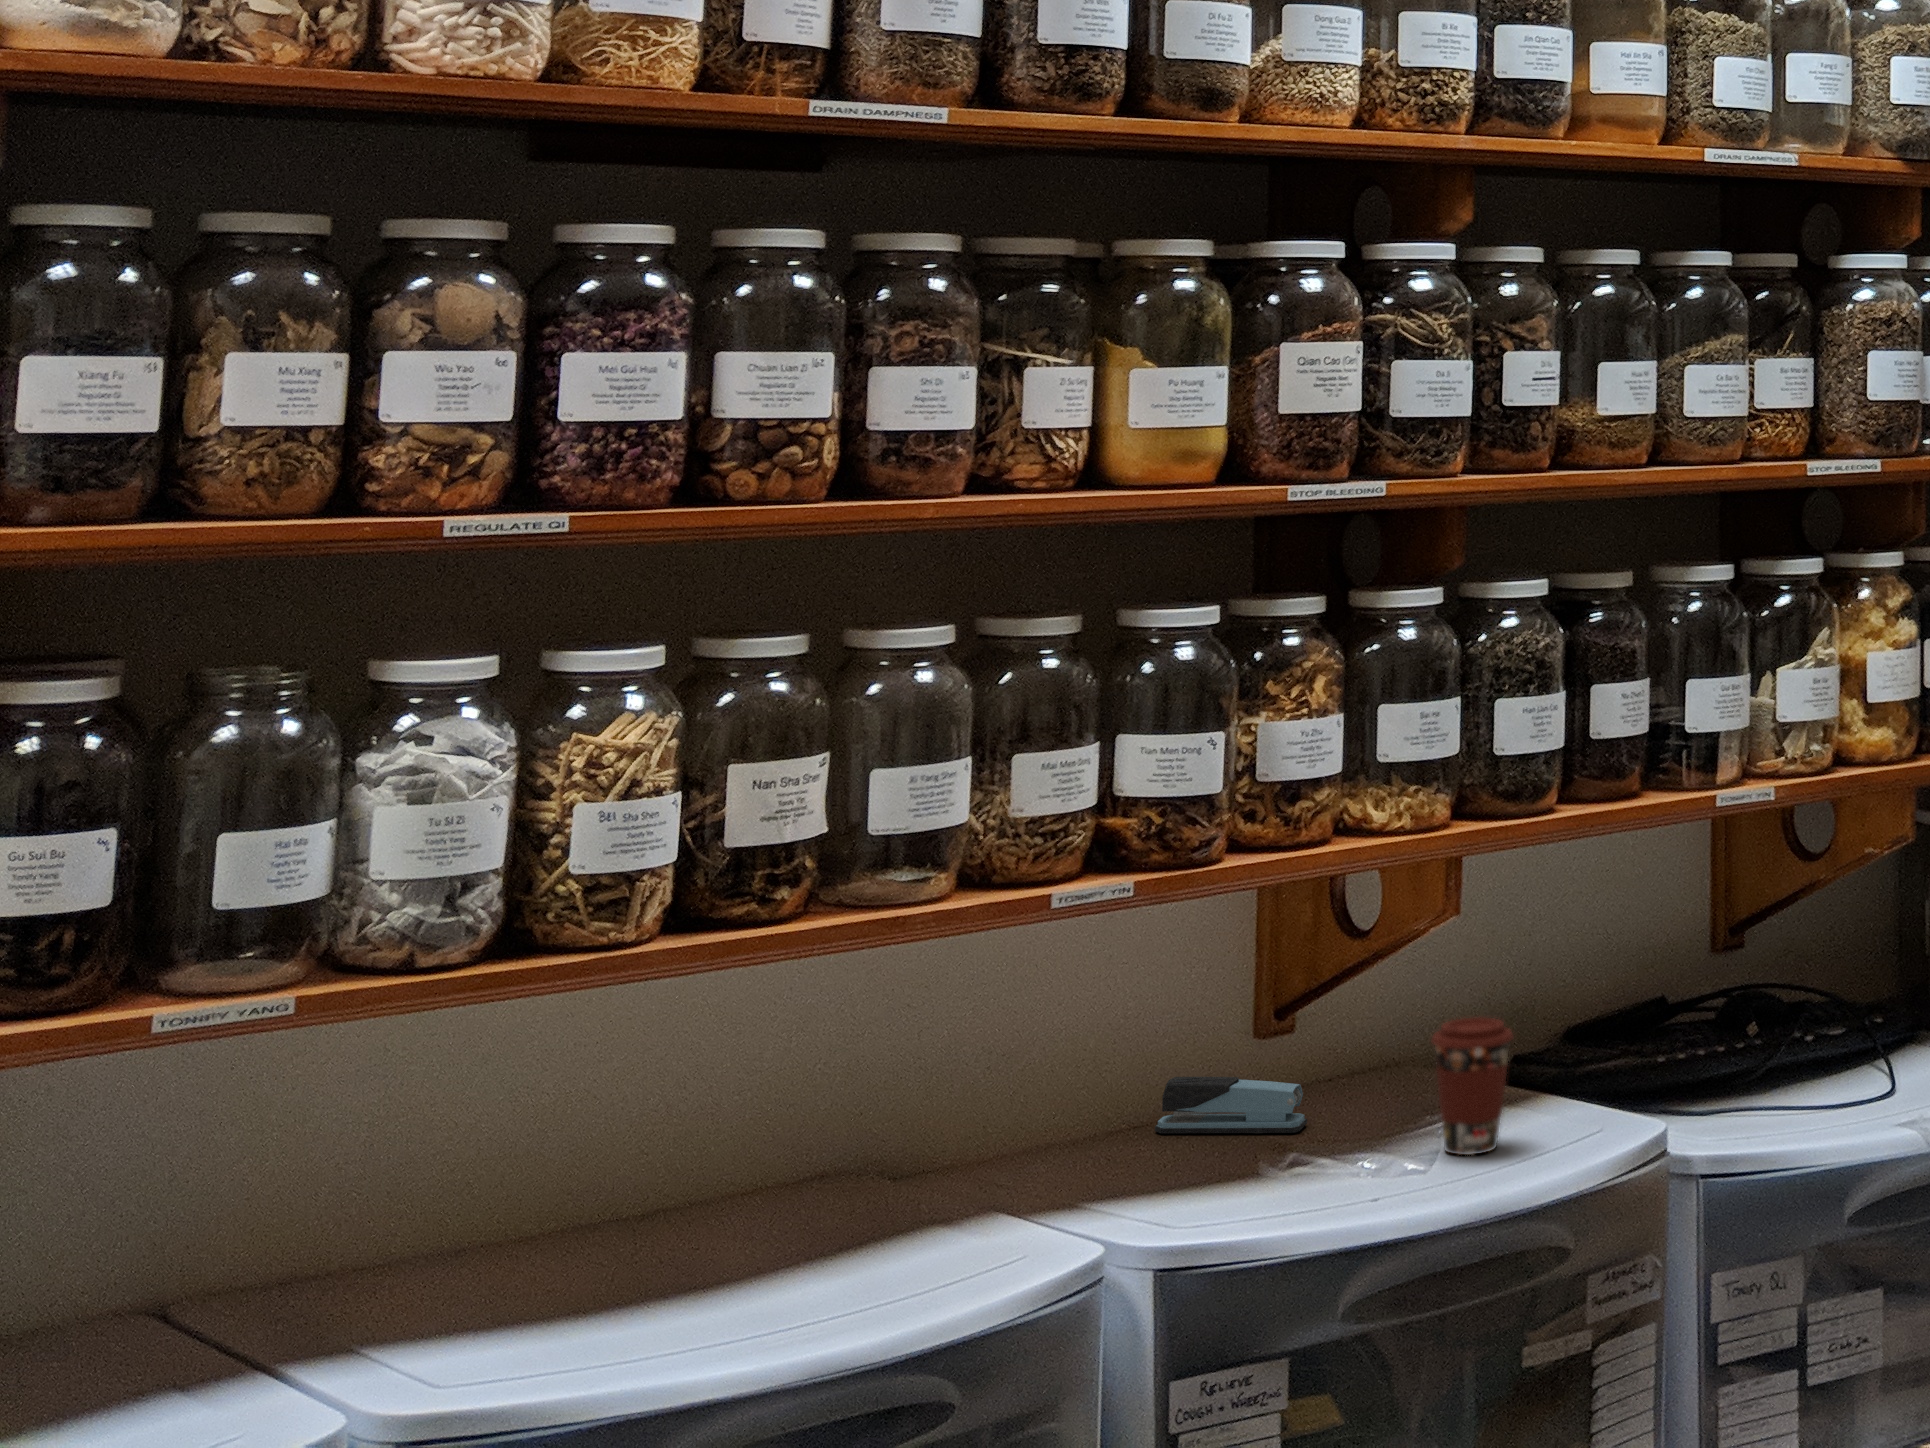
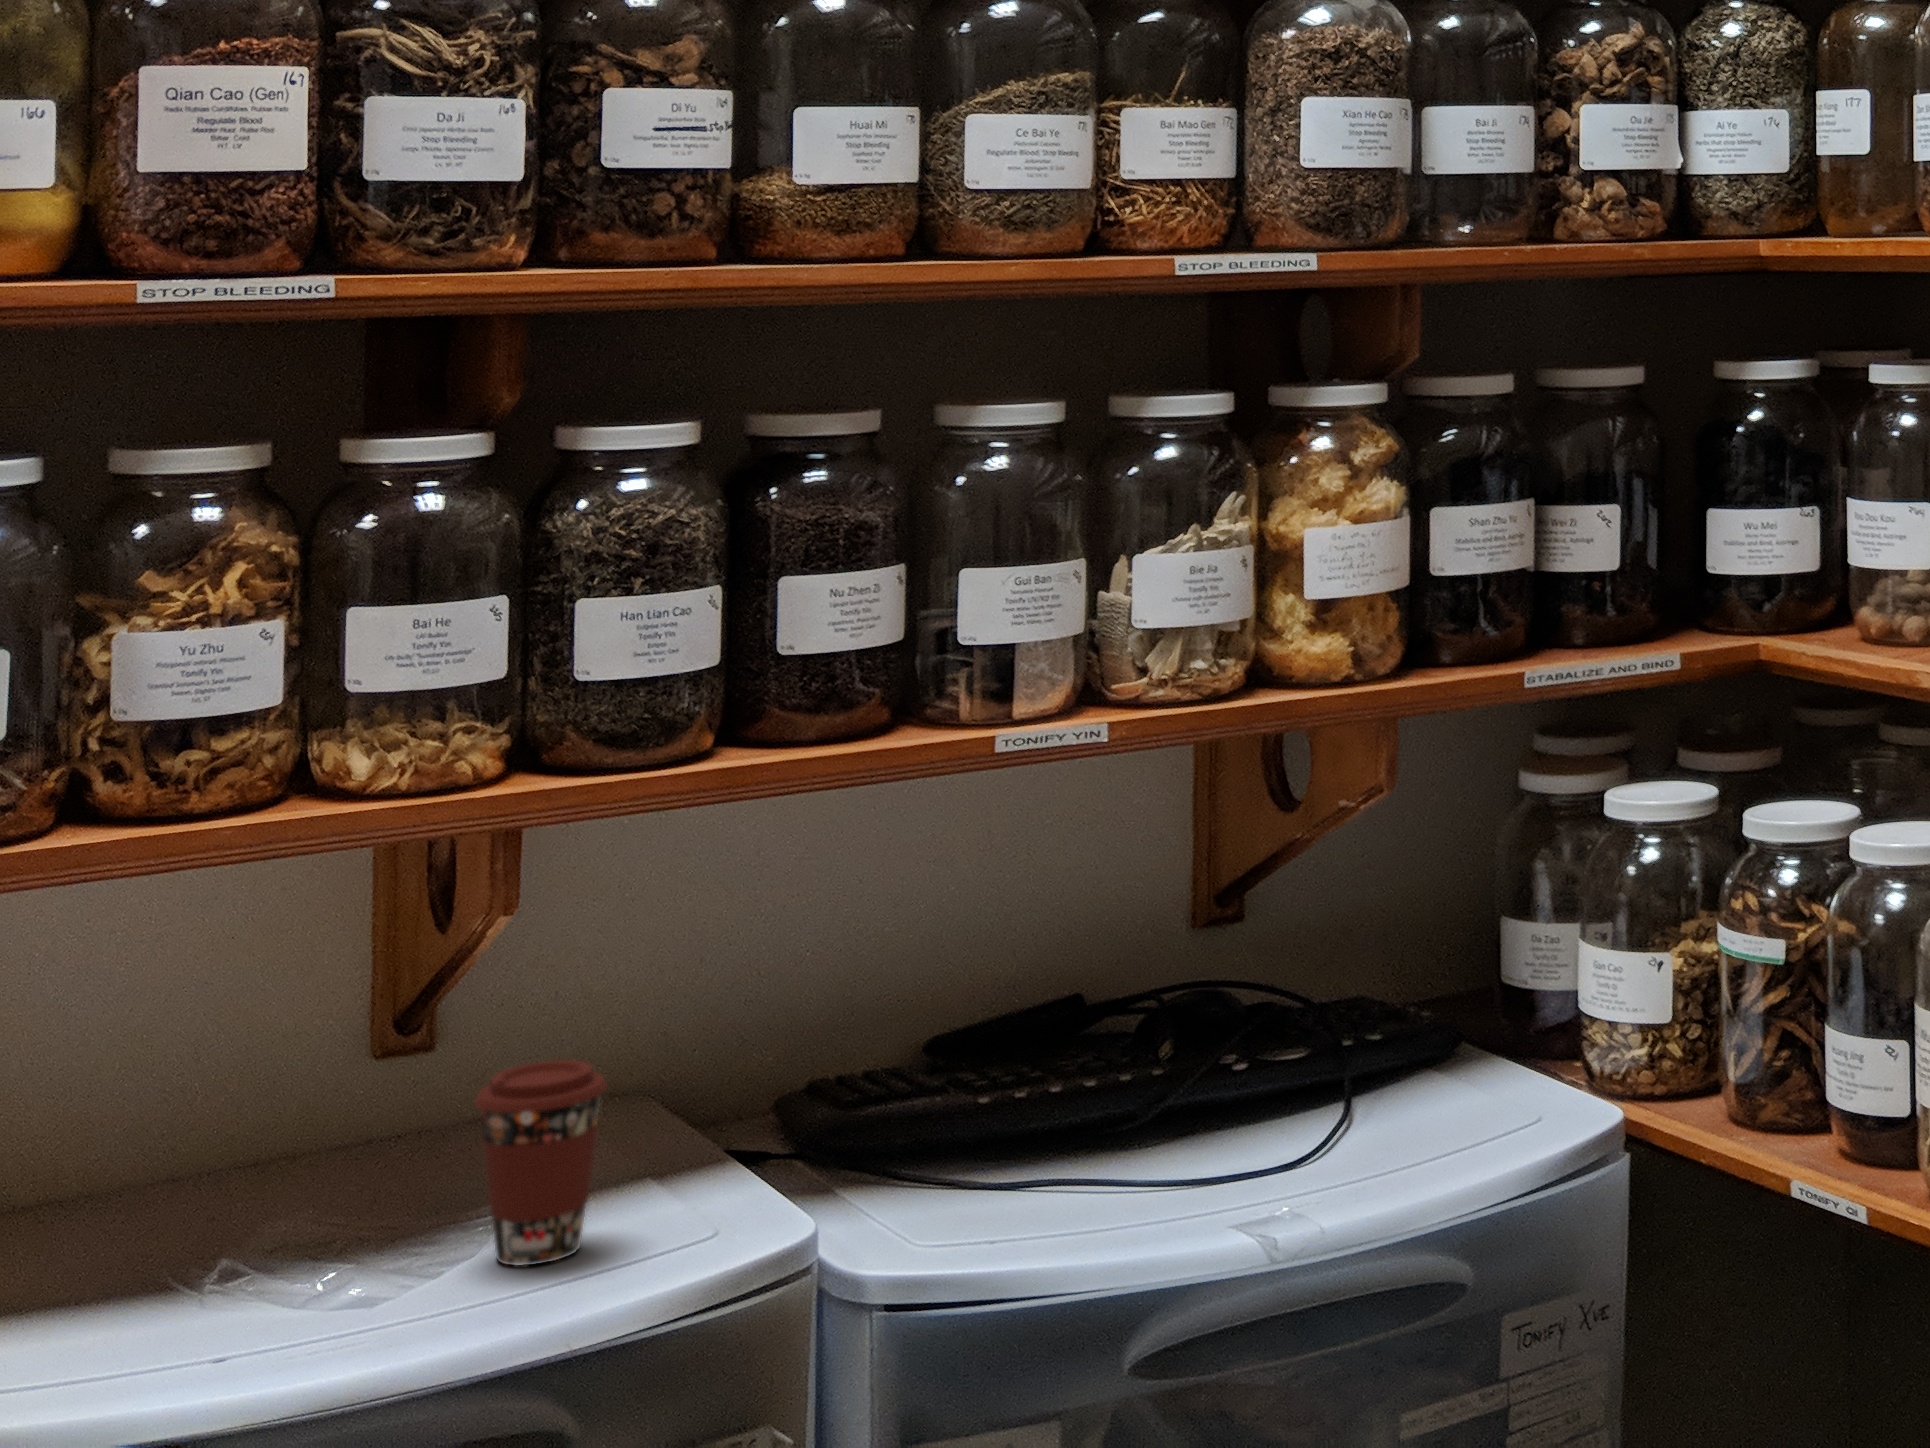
stapler: present [1155,1077,1307,1133] -> none [171,1120,385,1210]

